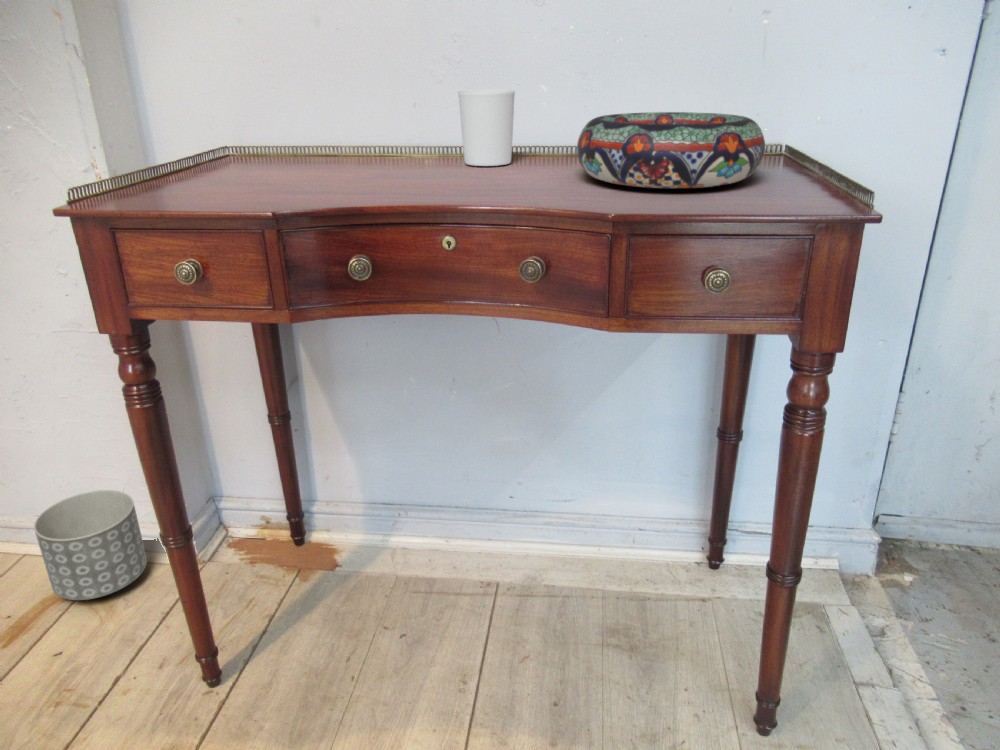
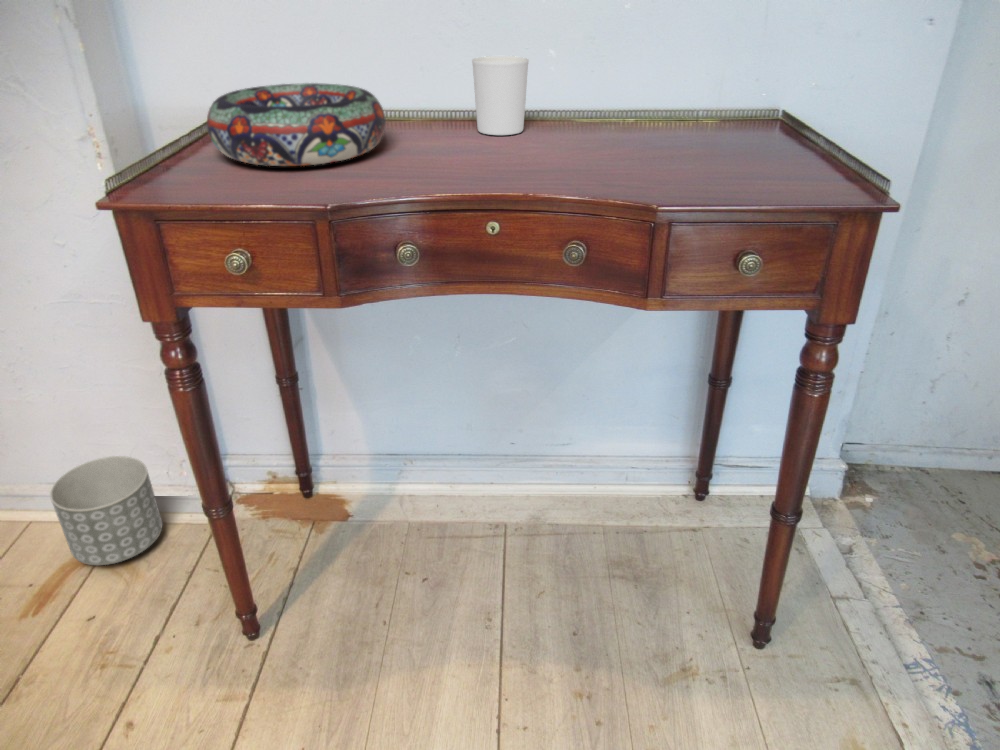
decorative bowl: present [577,112,765,188] -> present [207,83,386,166]

